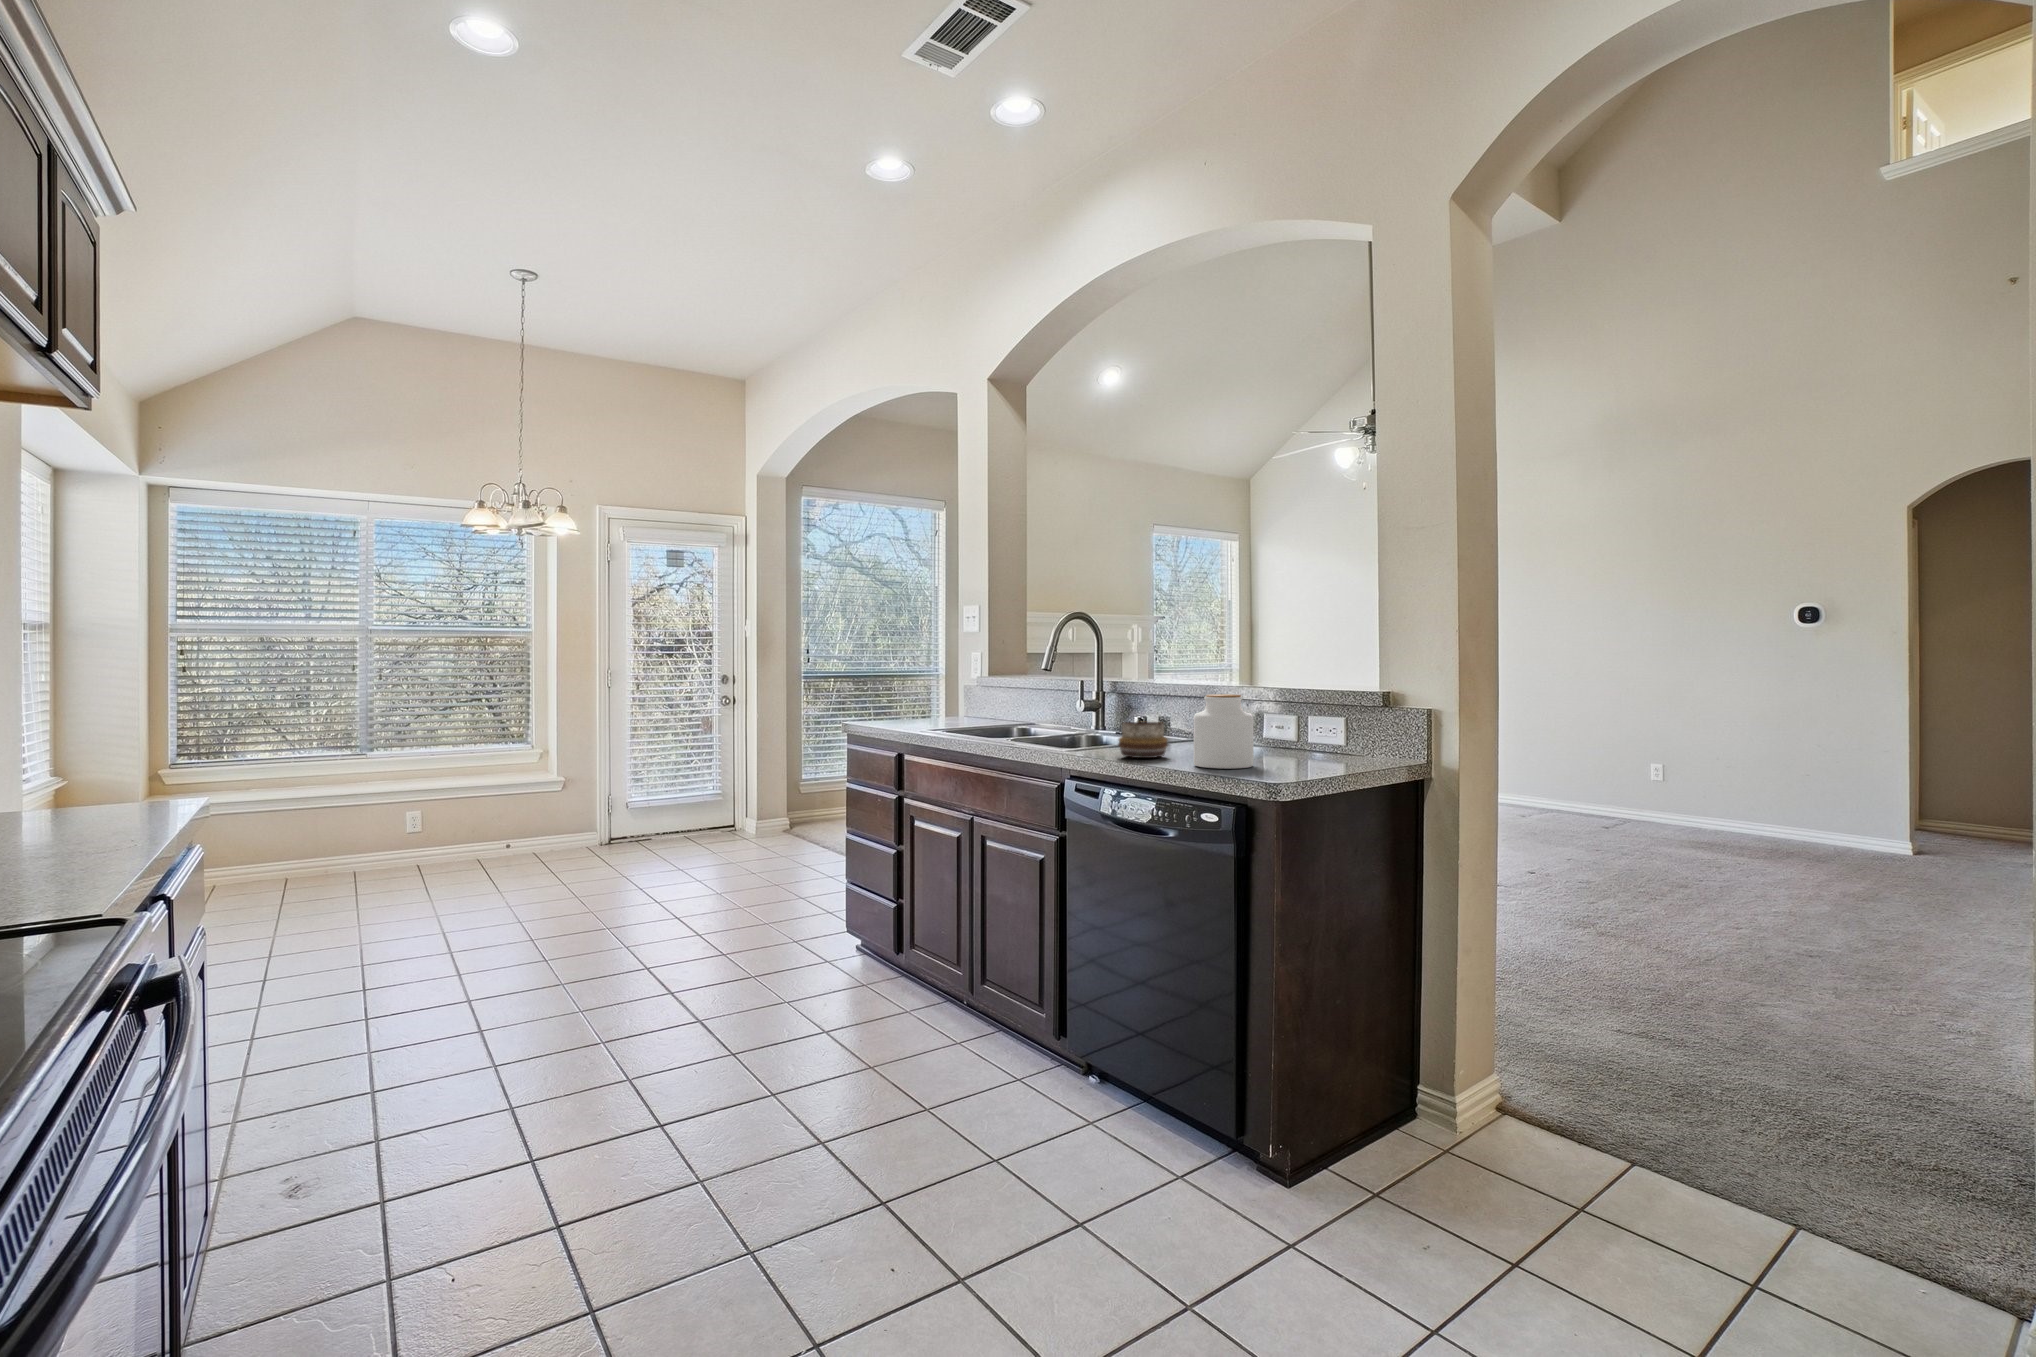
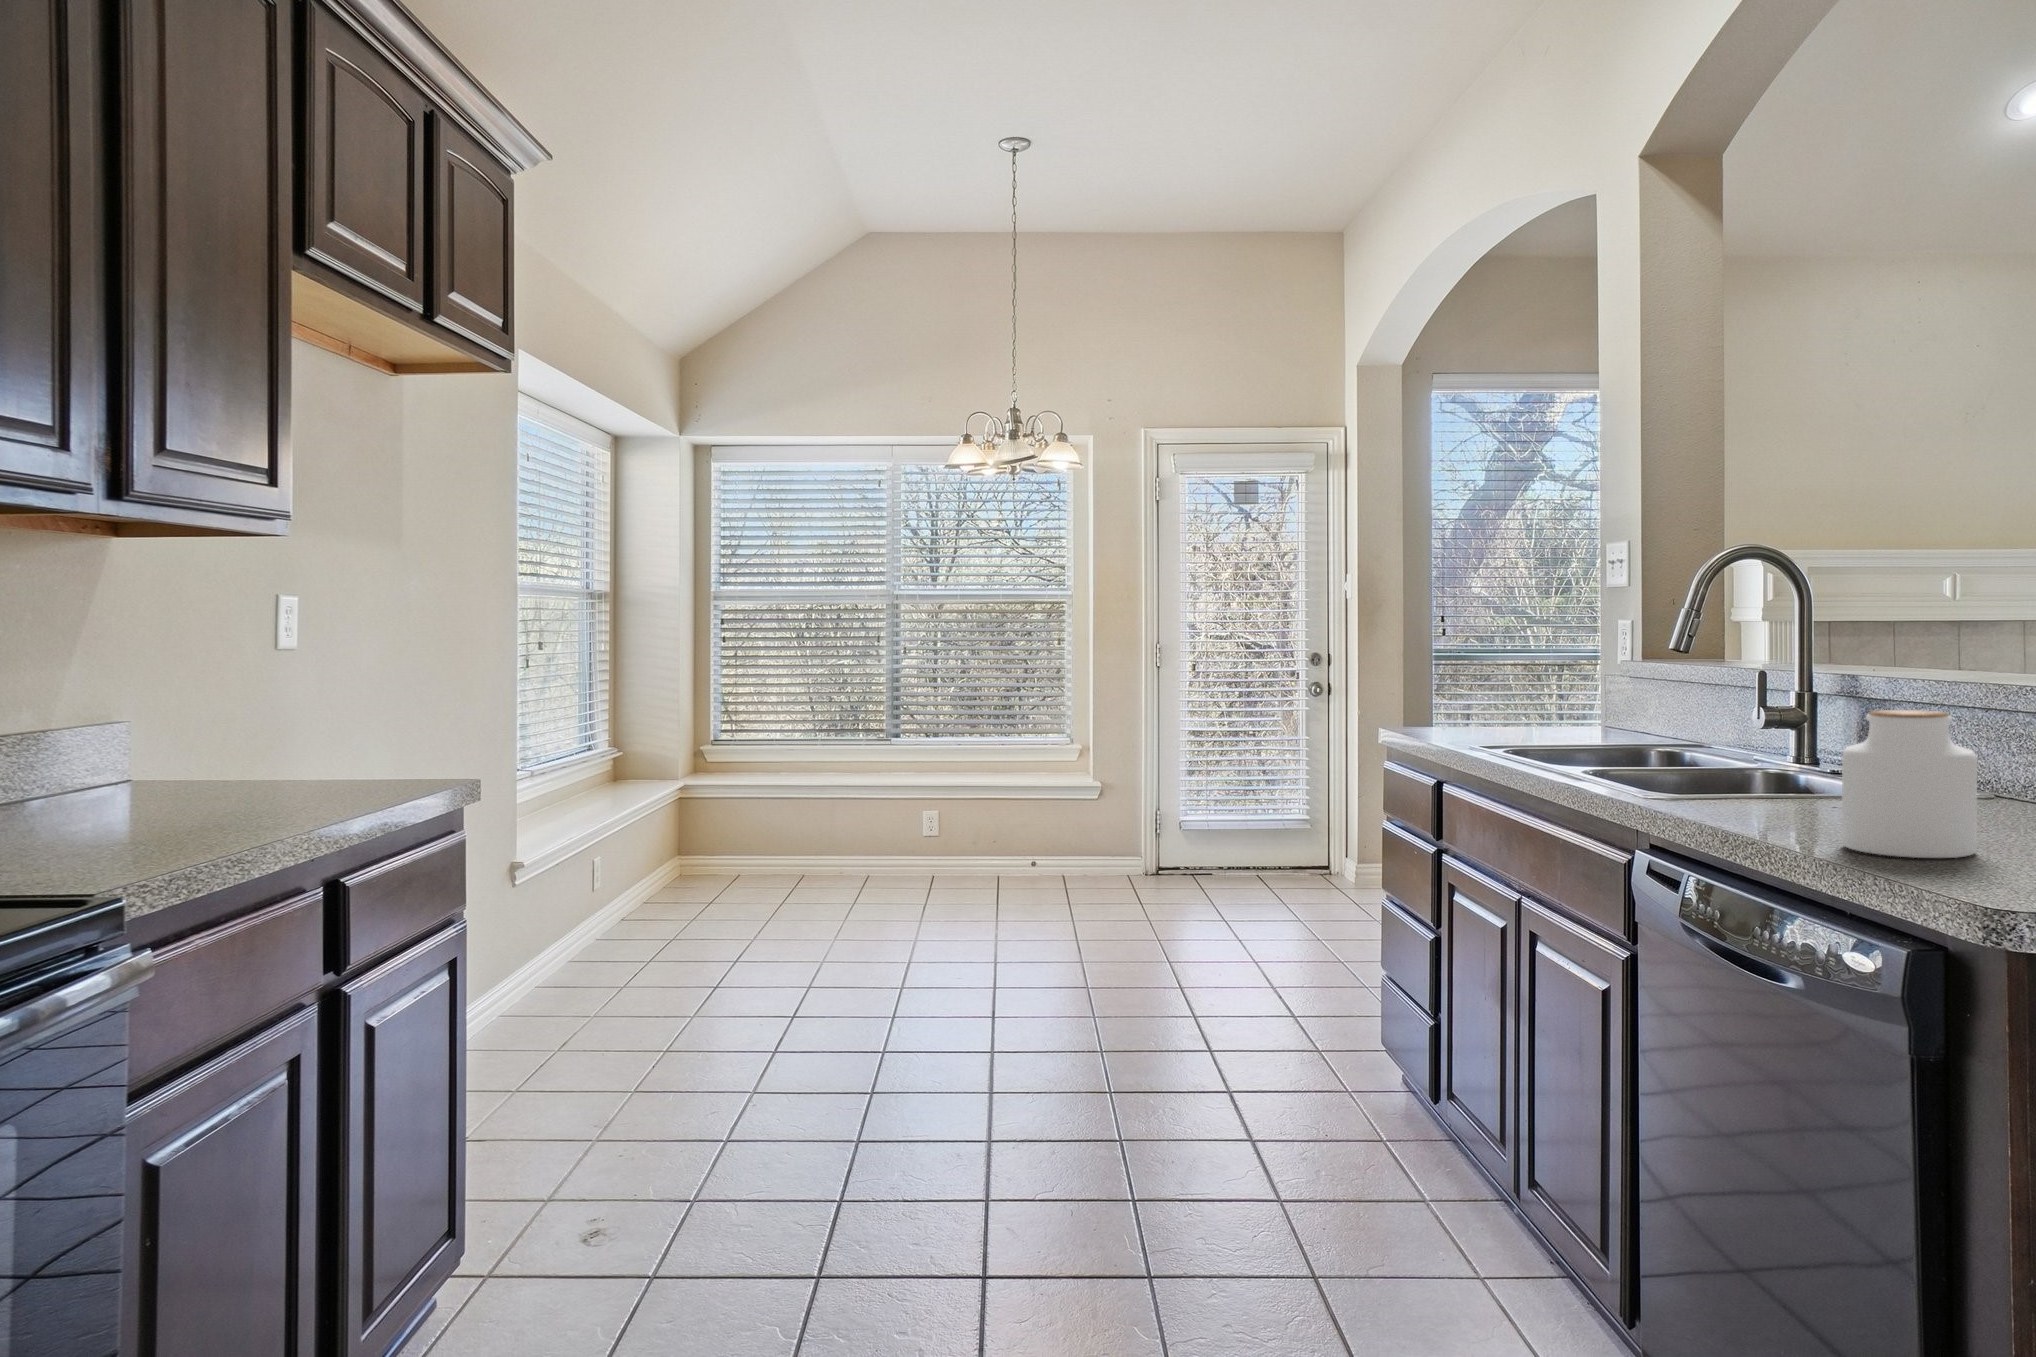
decorative bowl: present [1118,721,1168,758] -> none [1723,754,1828,823]

